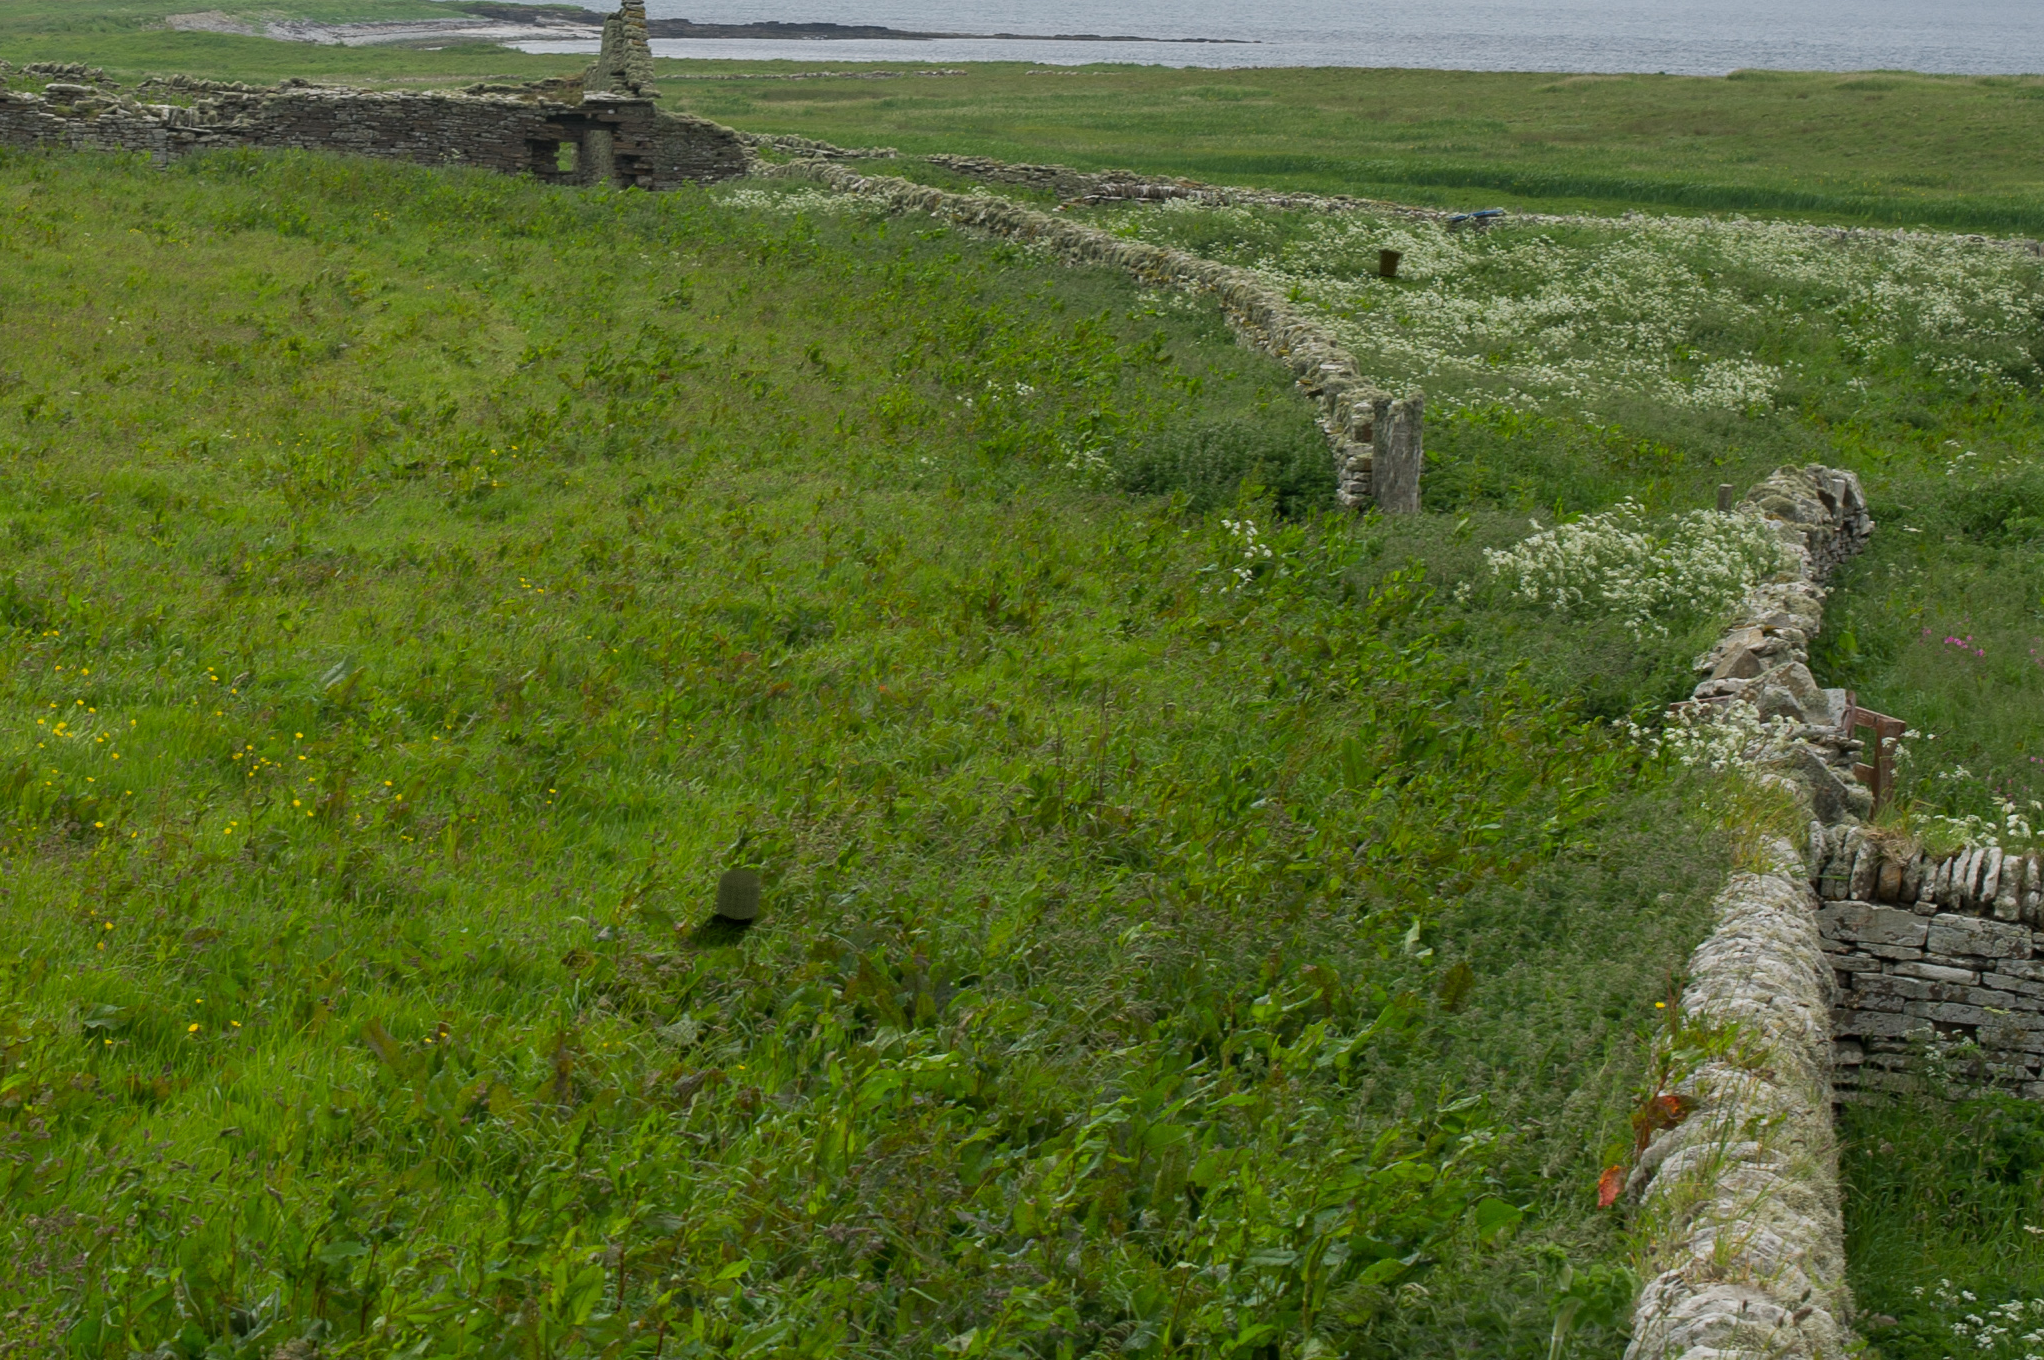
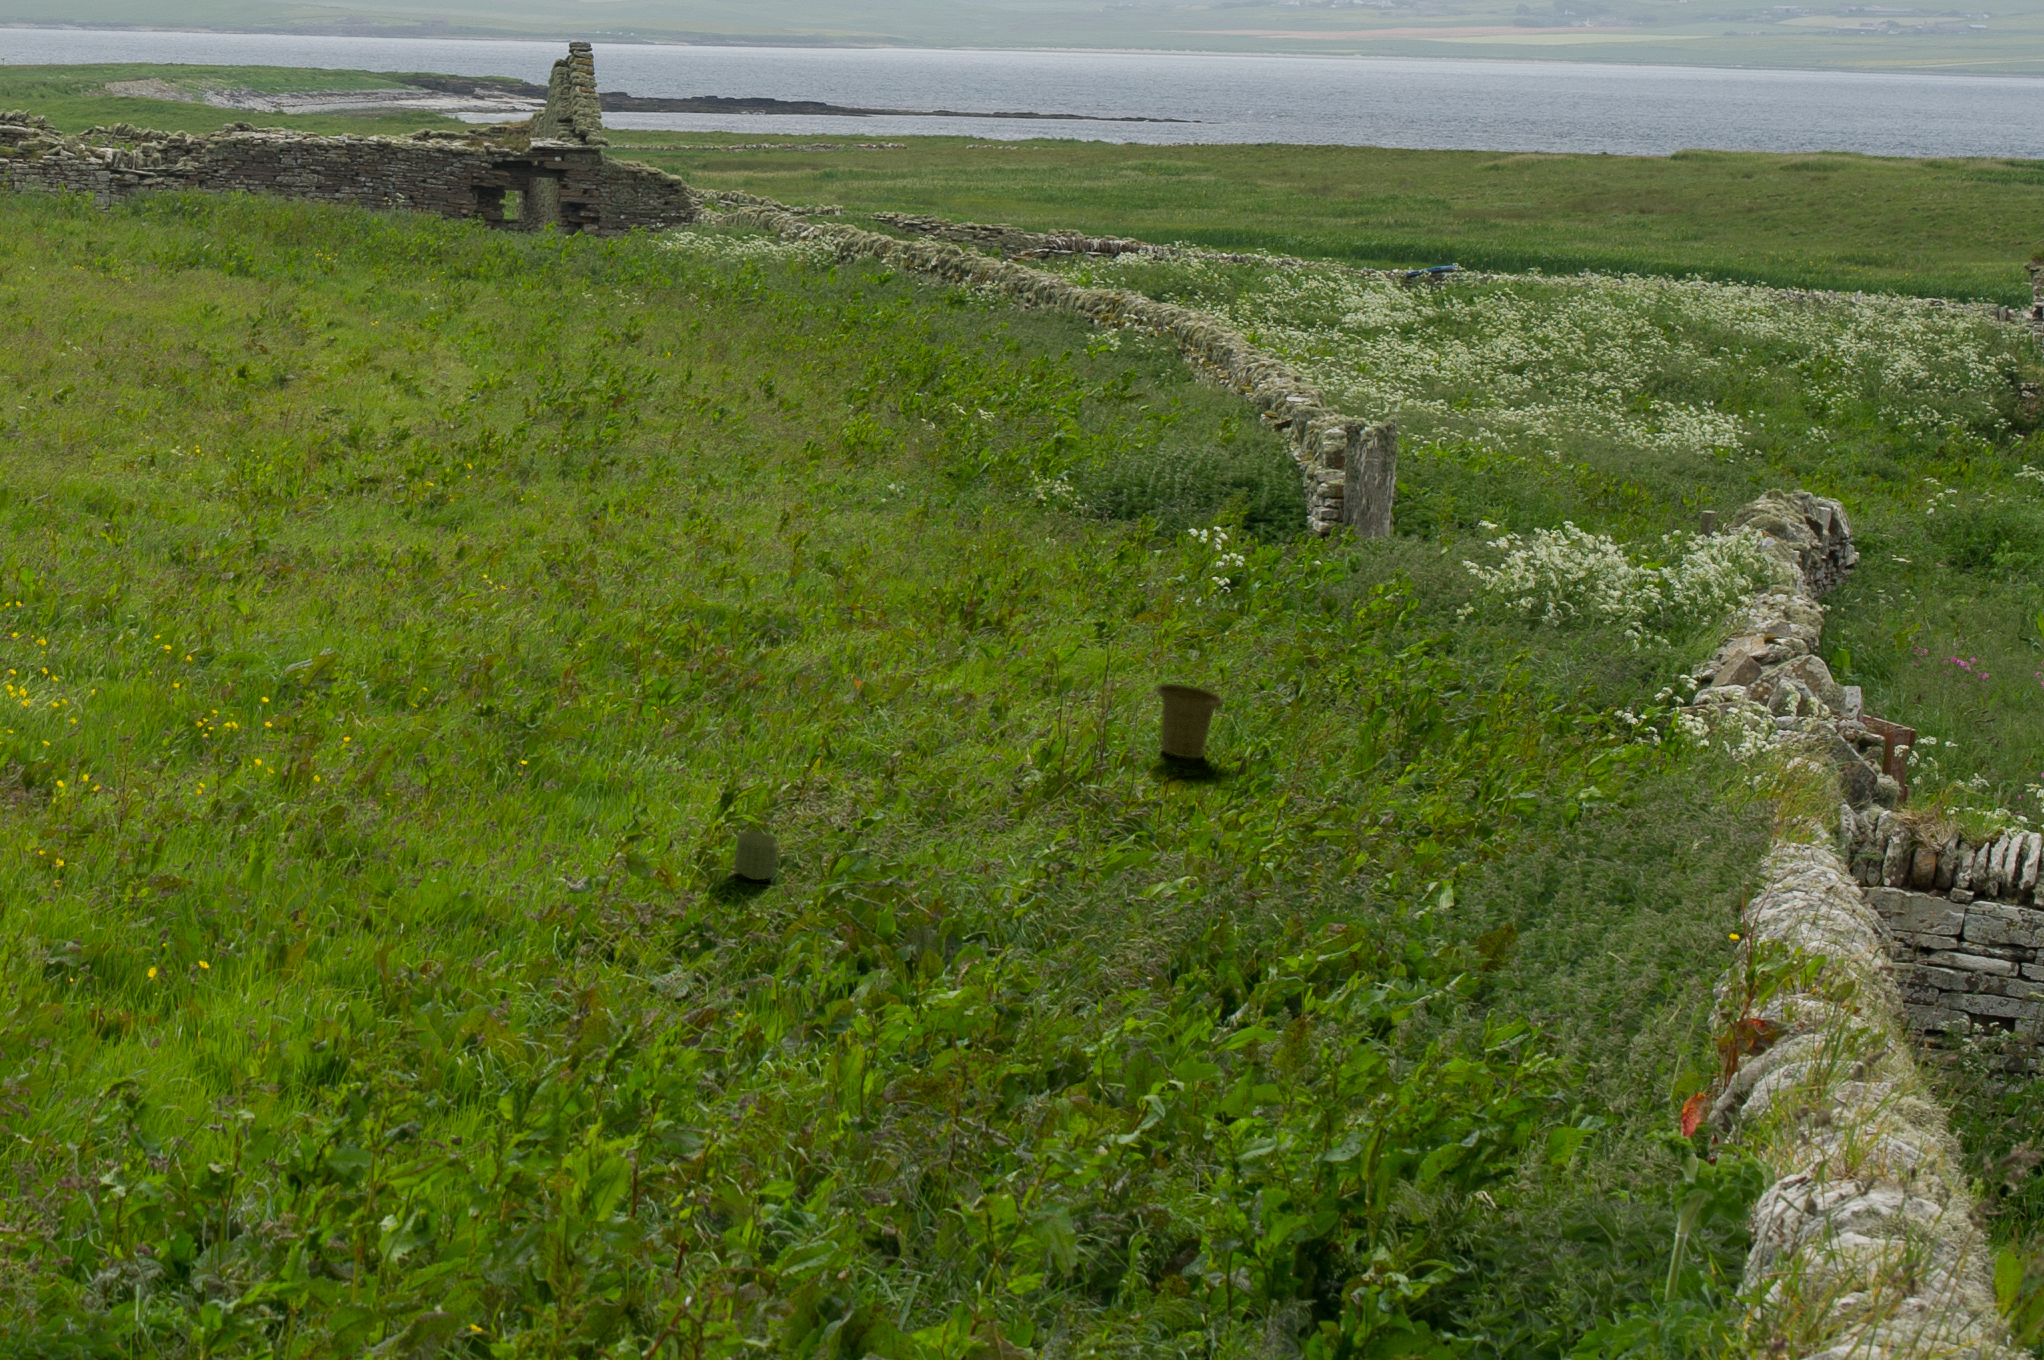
basket: present [1378,249,1403,277] -> present [1156,684,1223,759]

